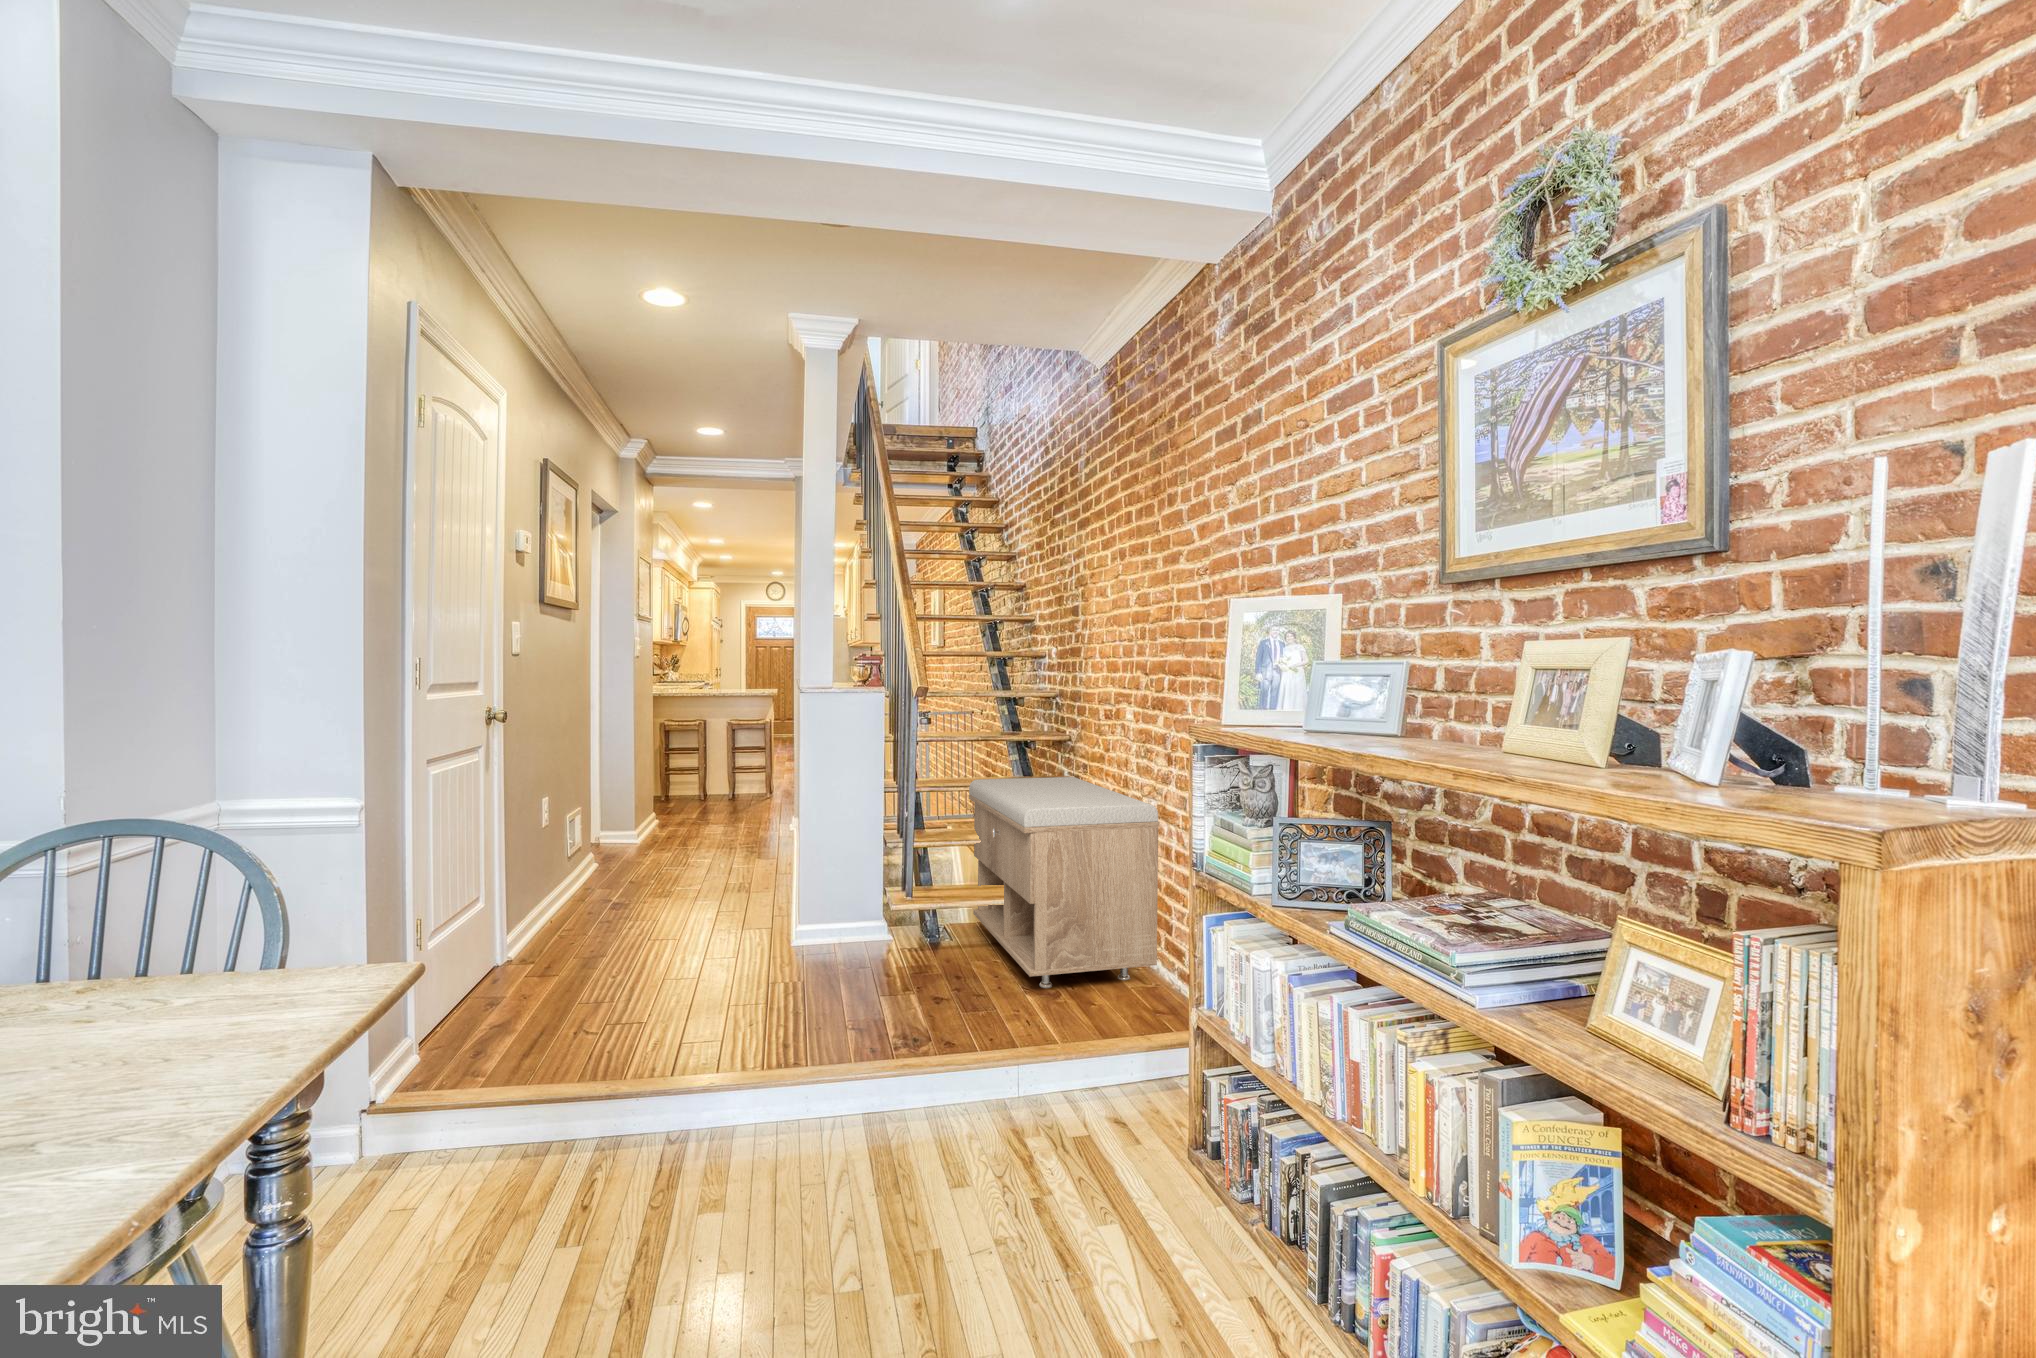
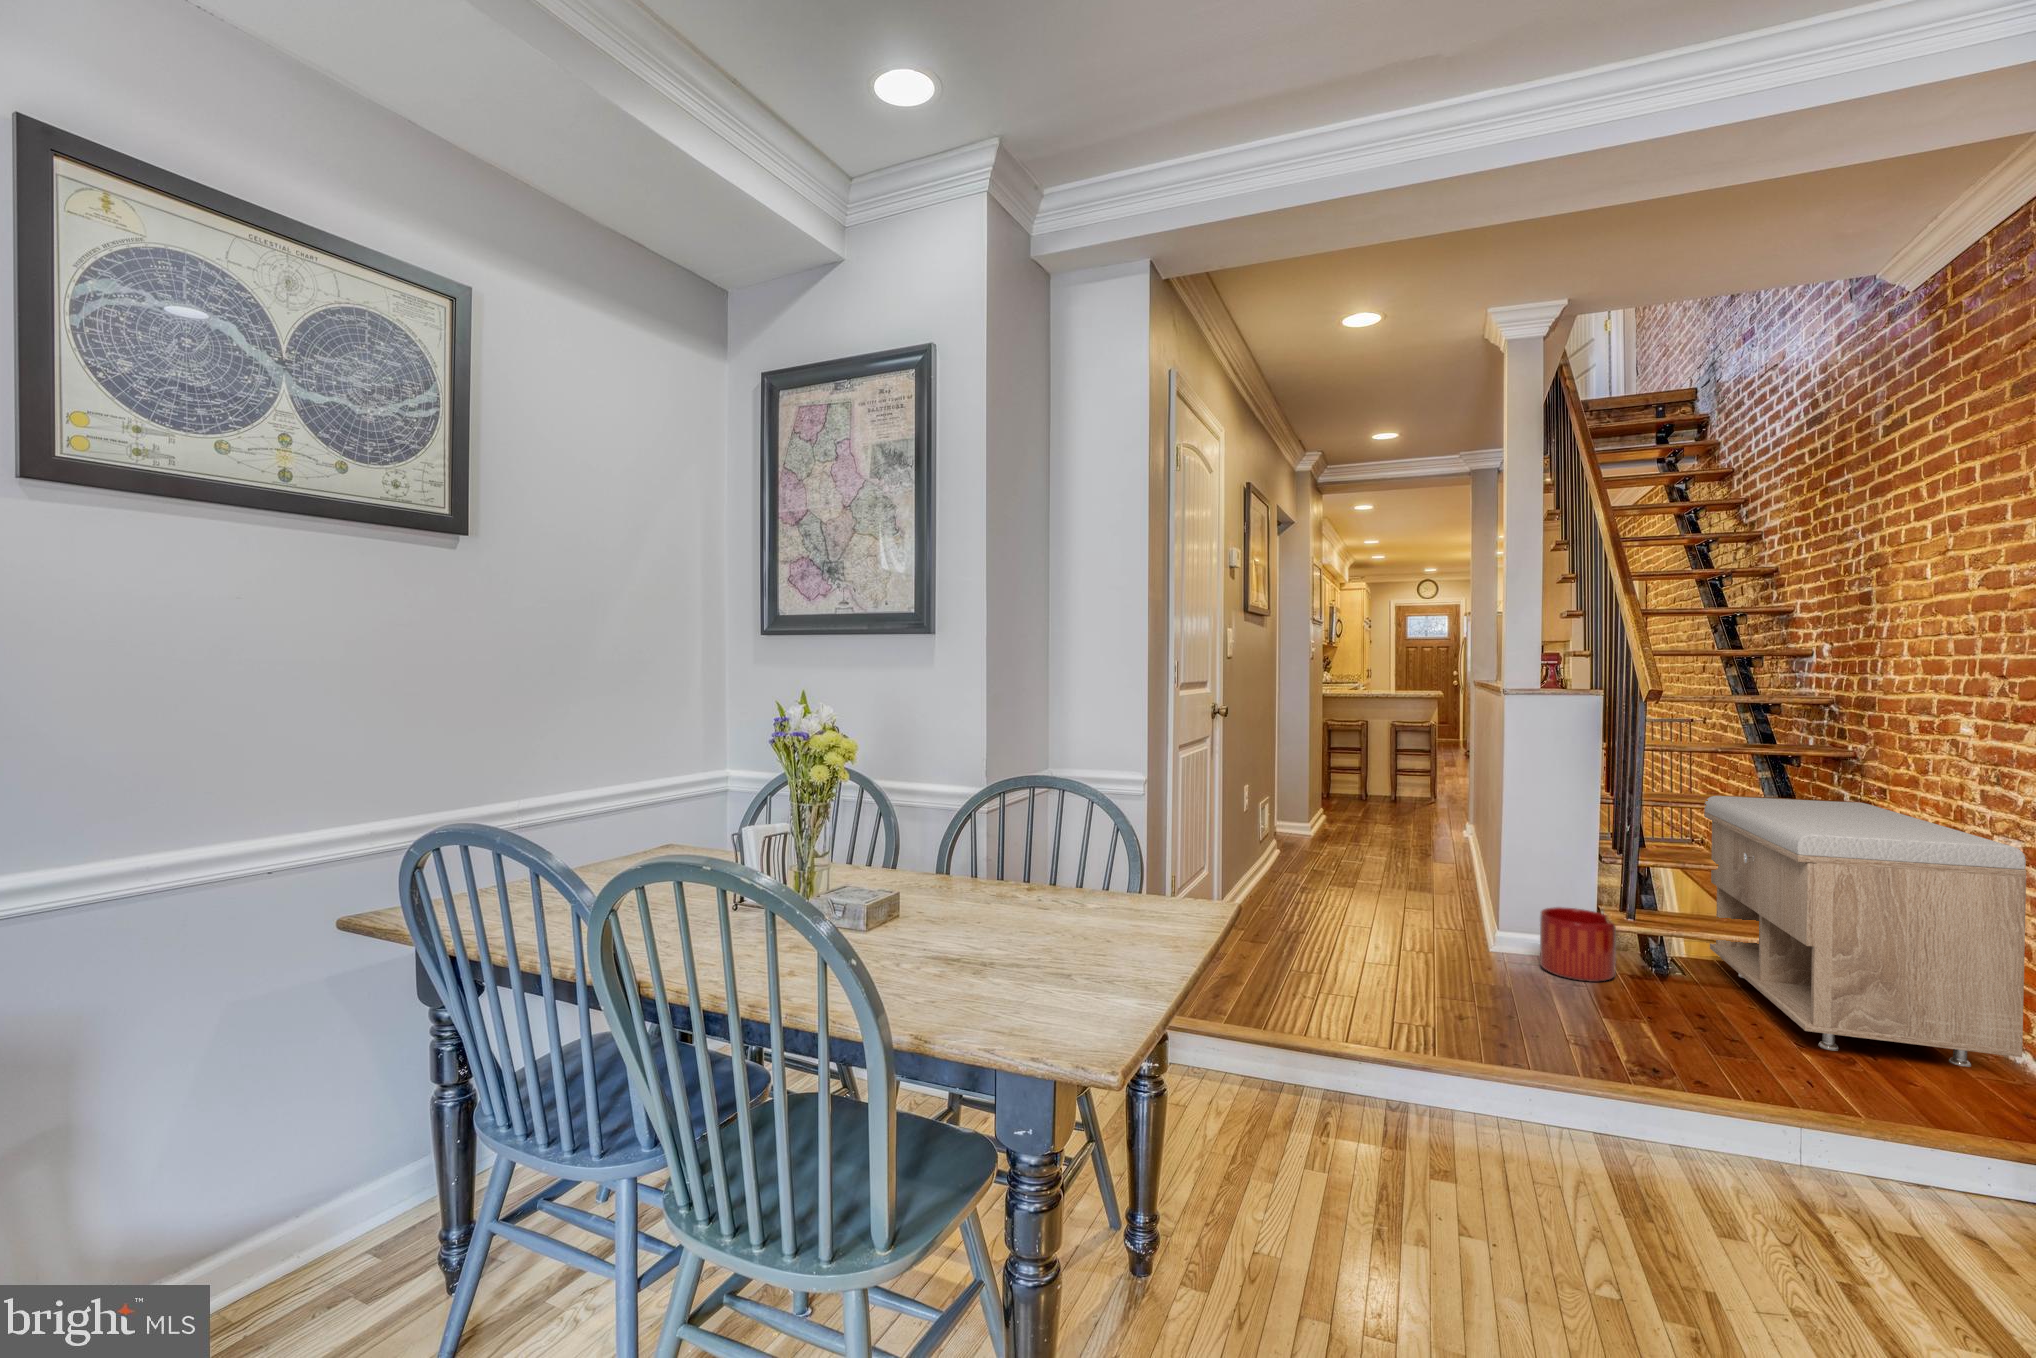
planter: none [838,896,900,966] -> present [1540,907,1616,982]

